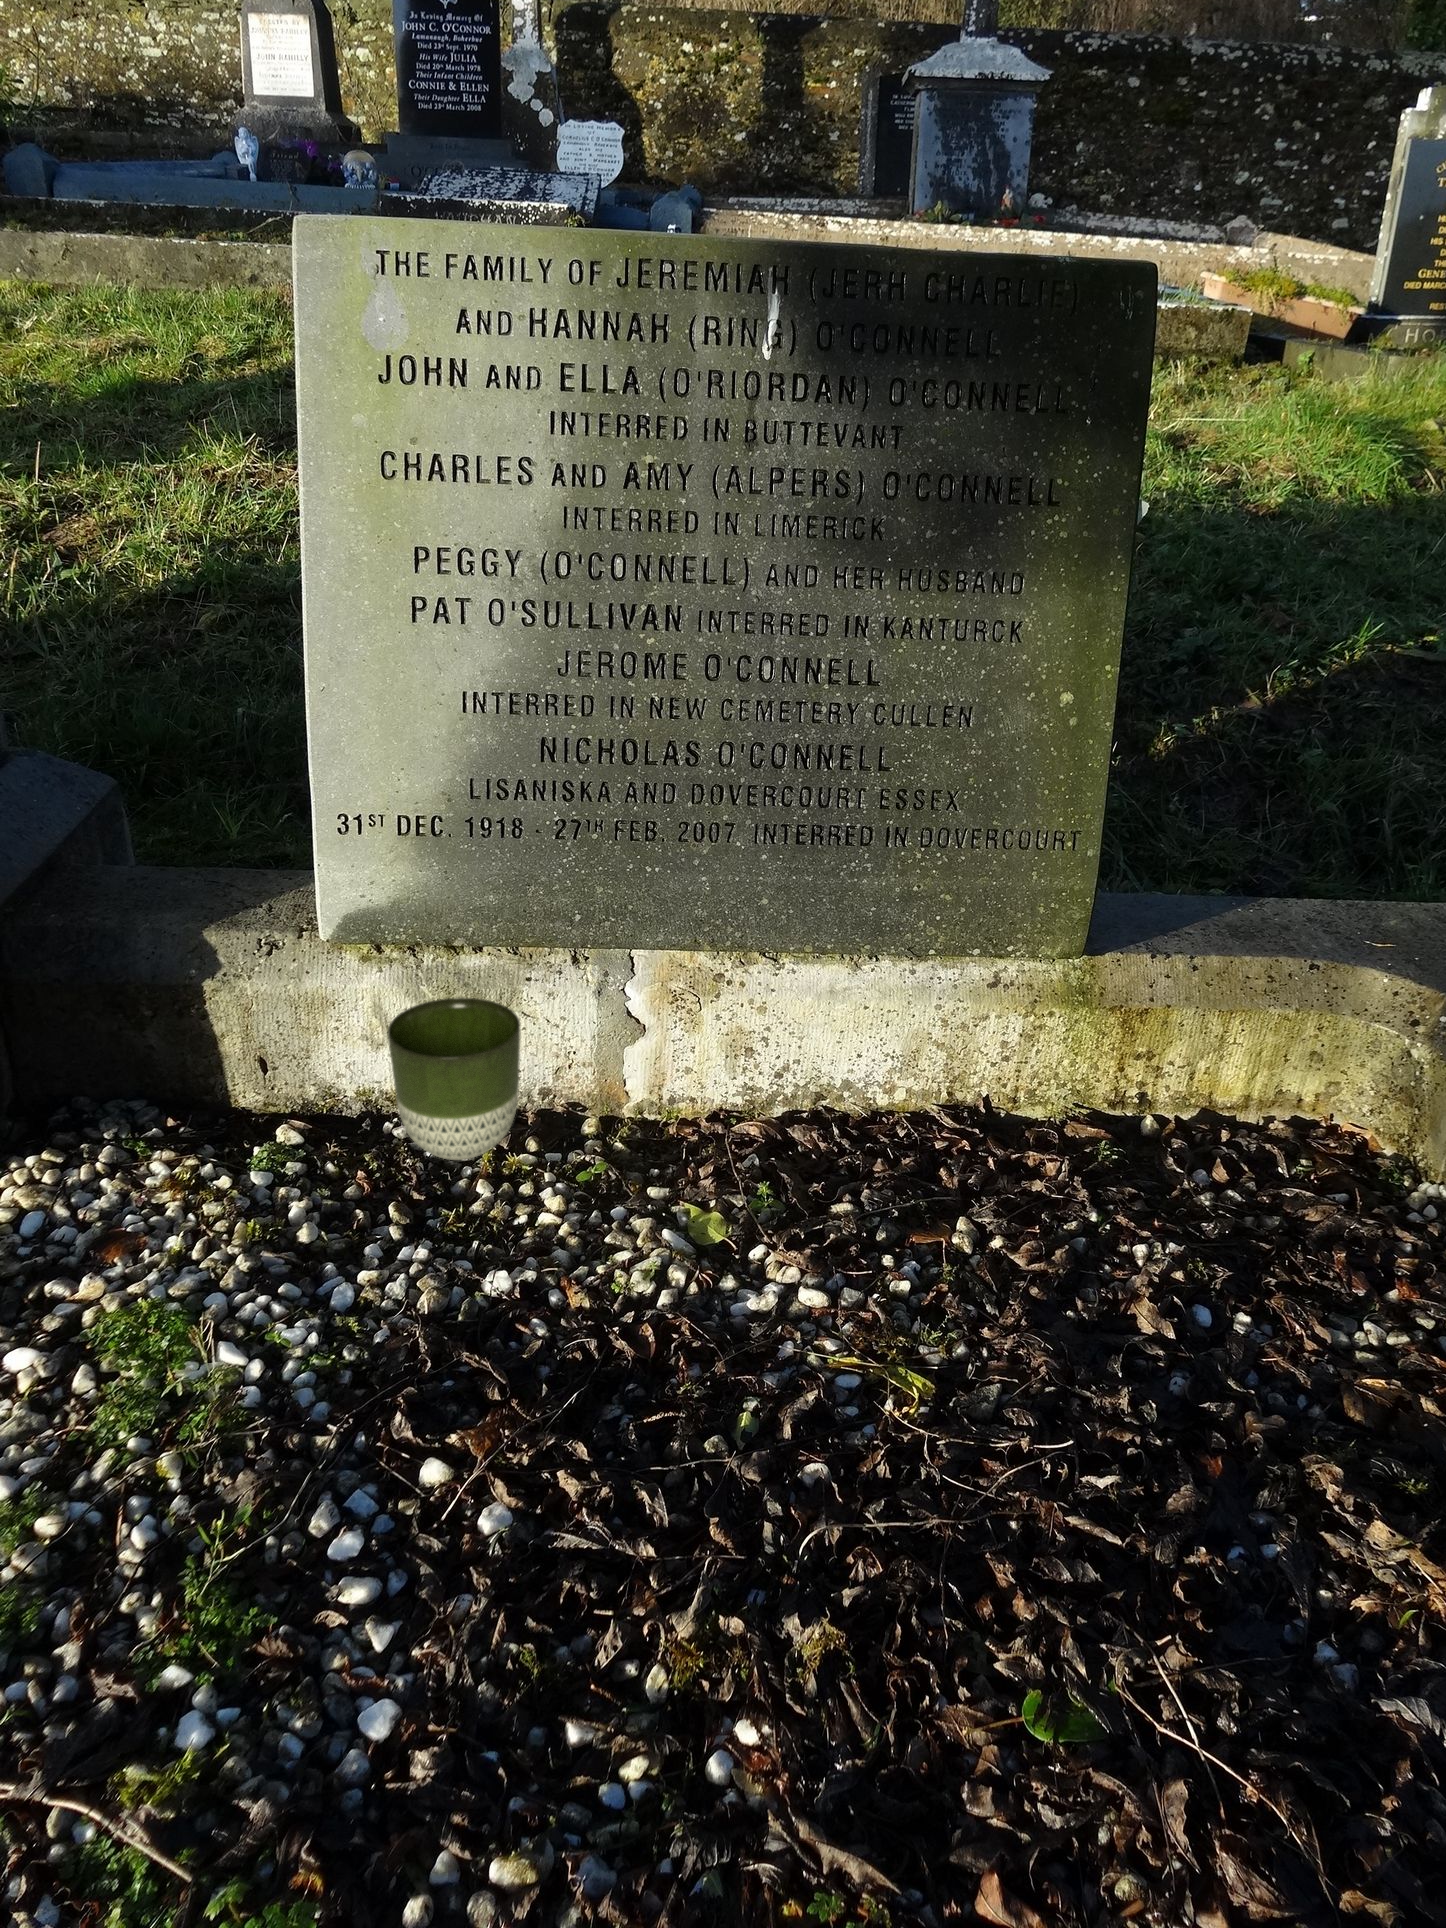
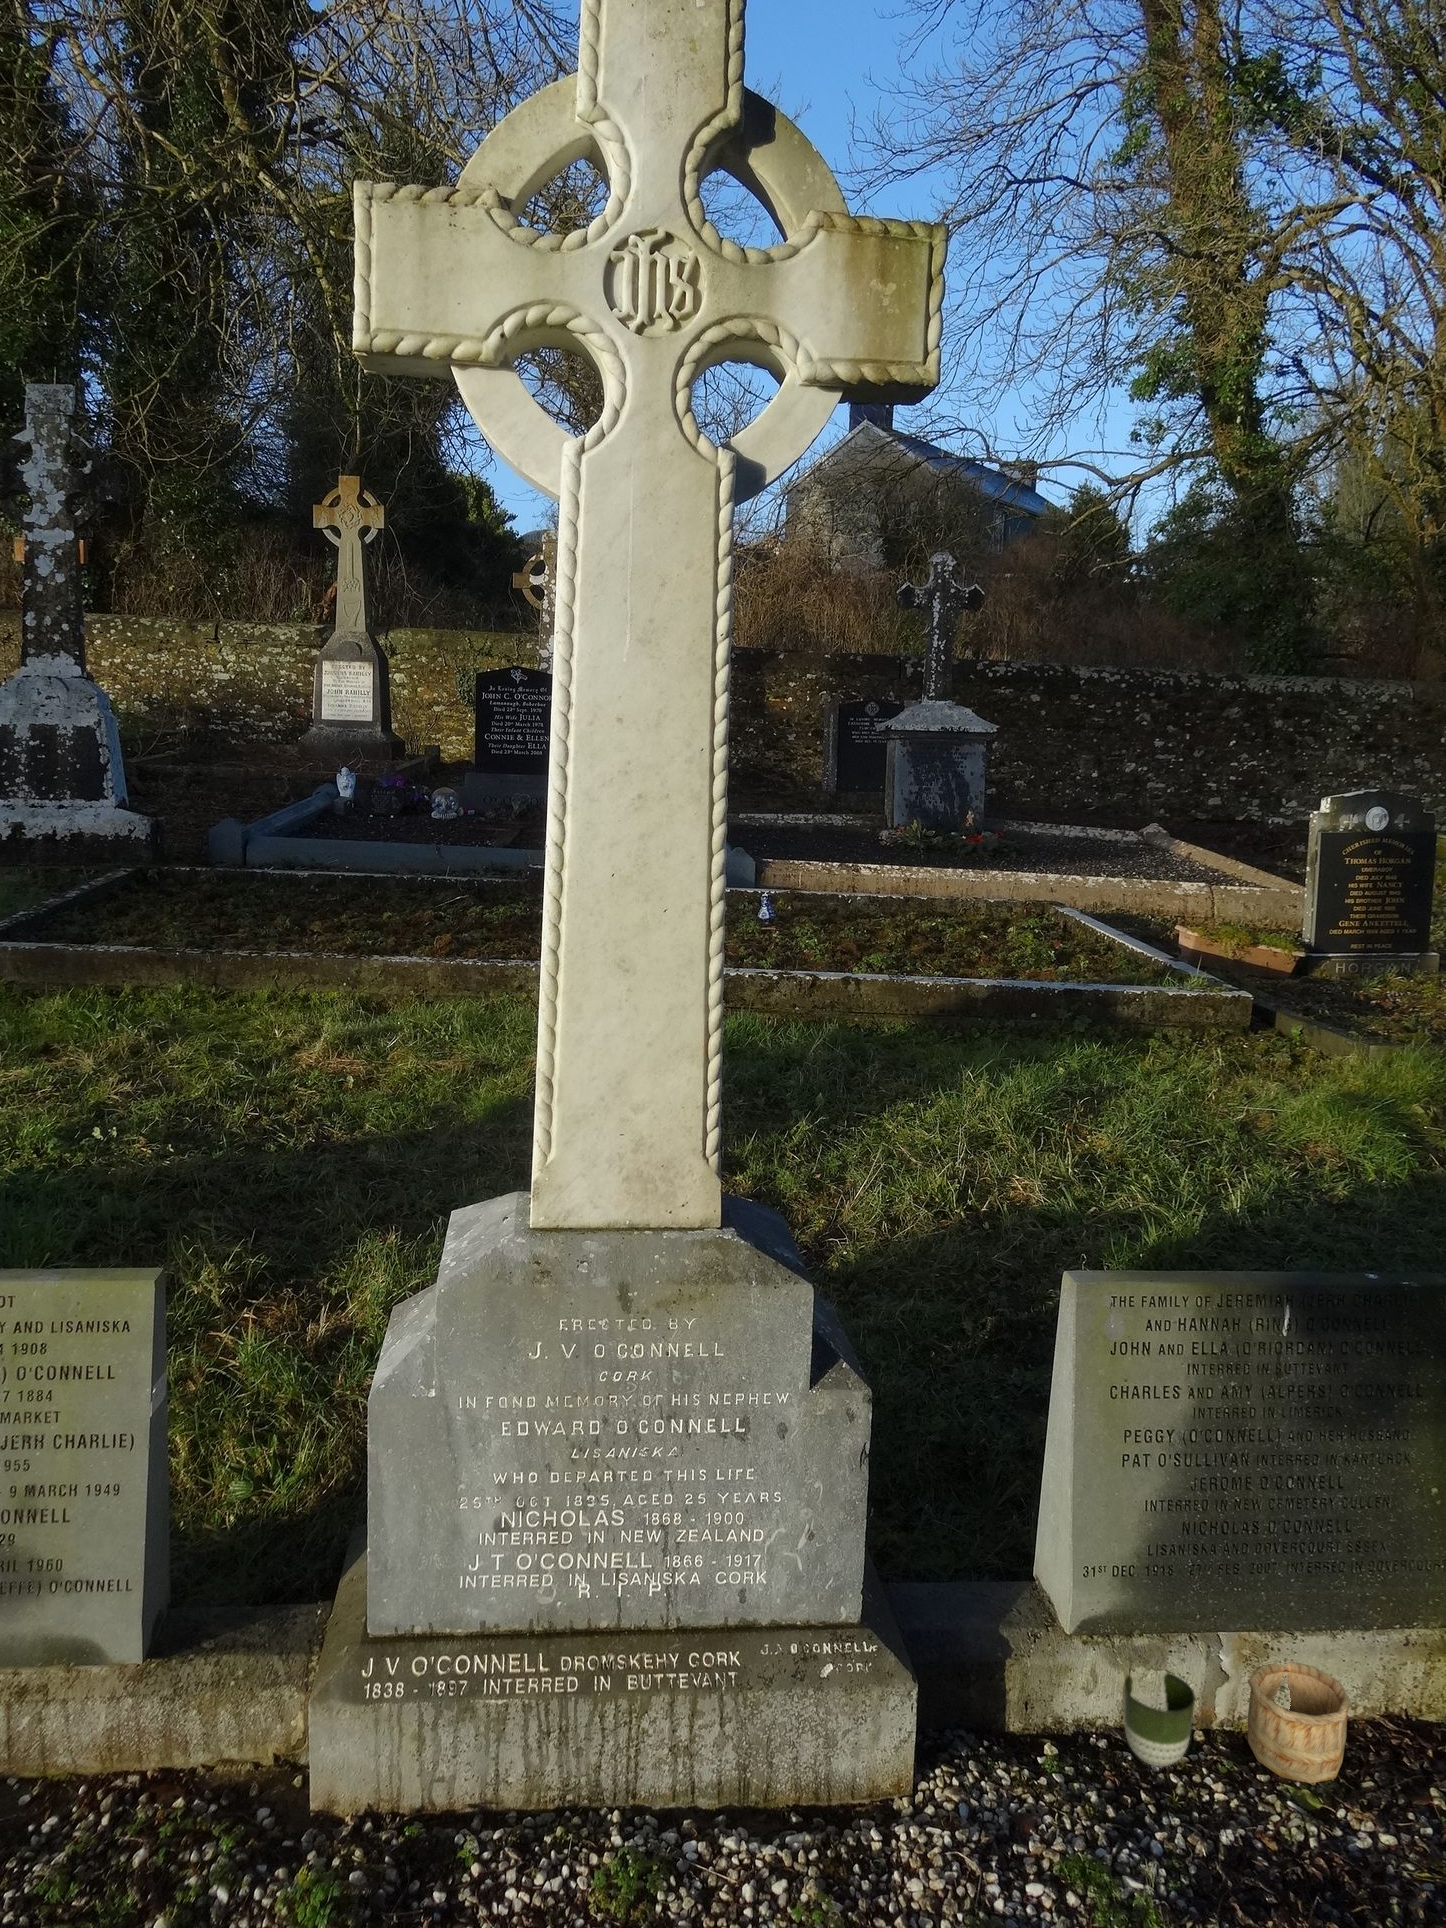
wooden bucket: none [637,999,822,1205] -> present [1248,1661,1351,1783]

